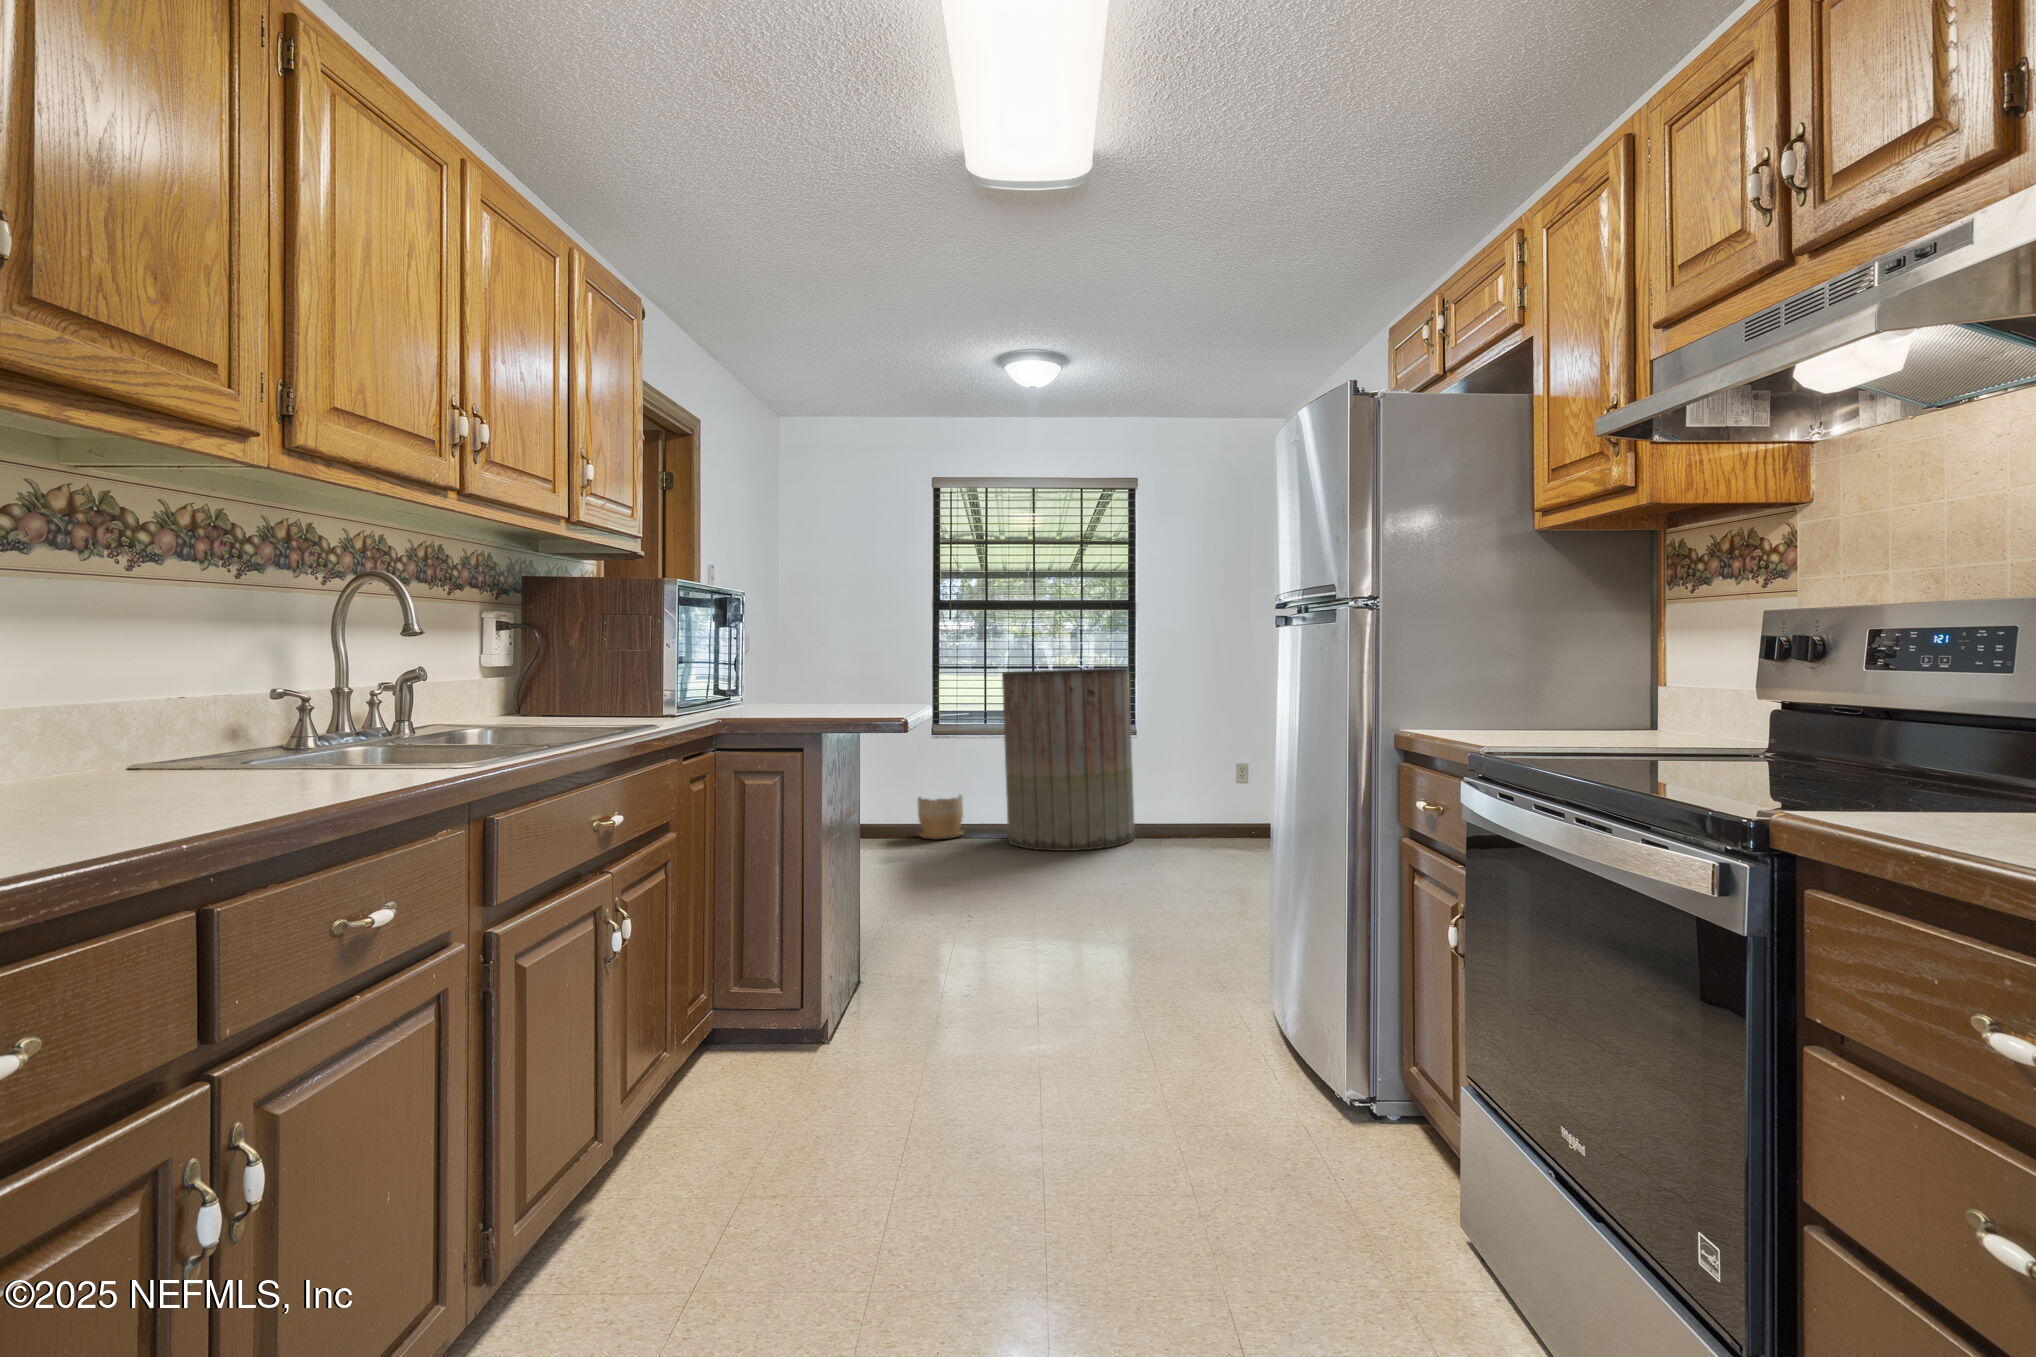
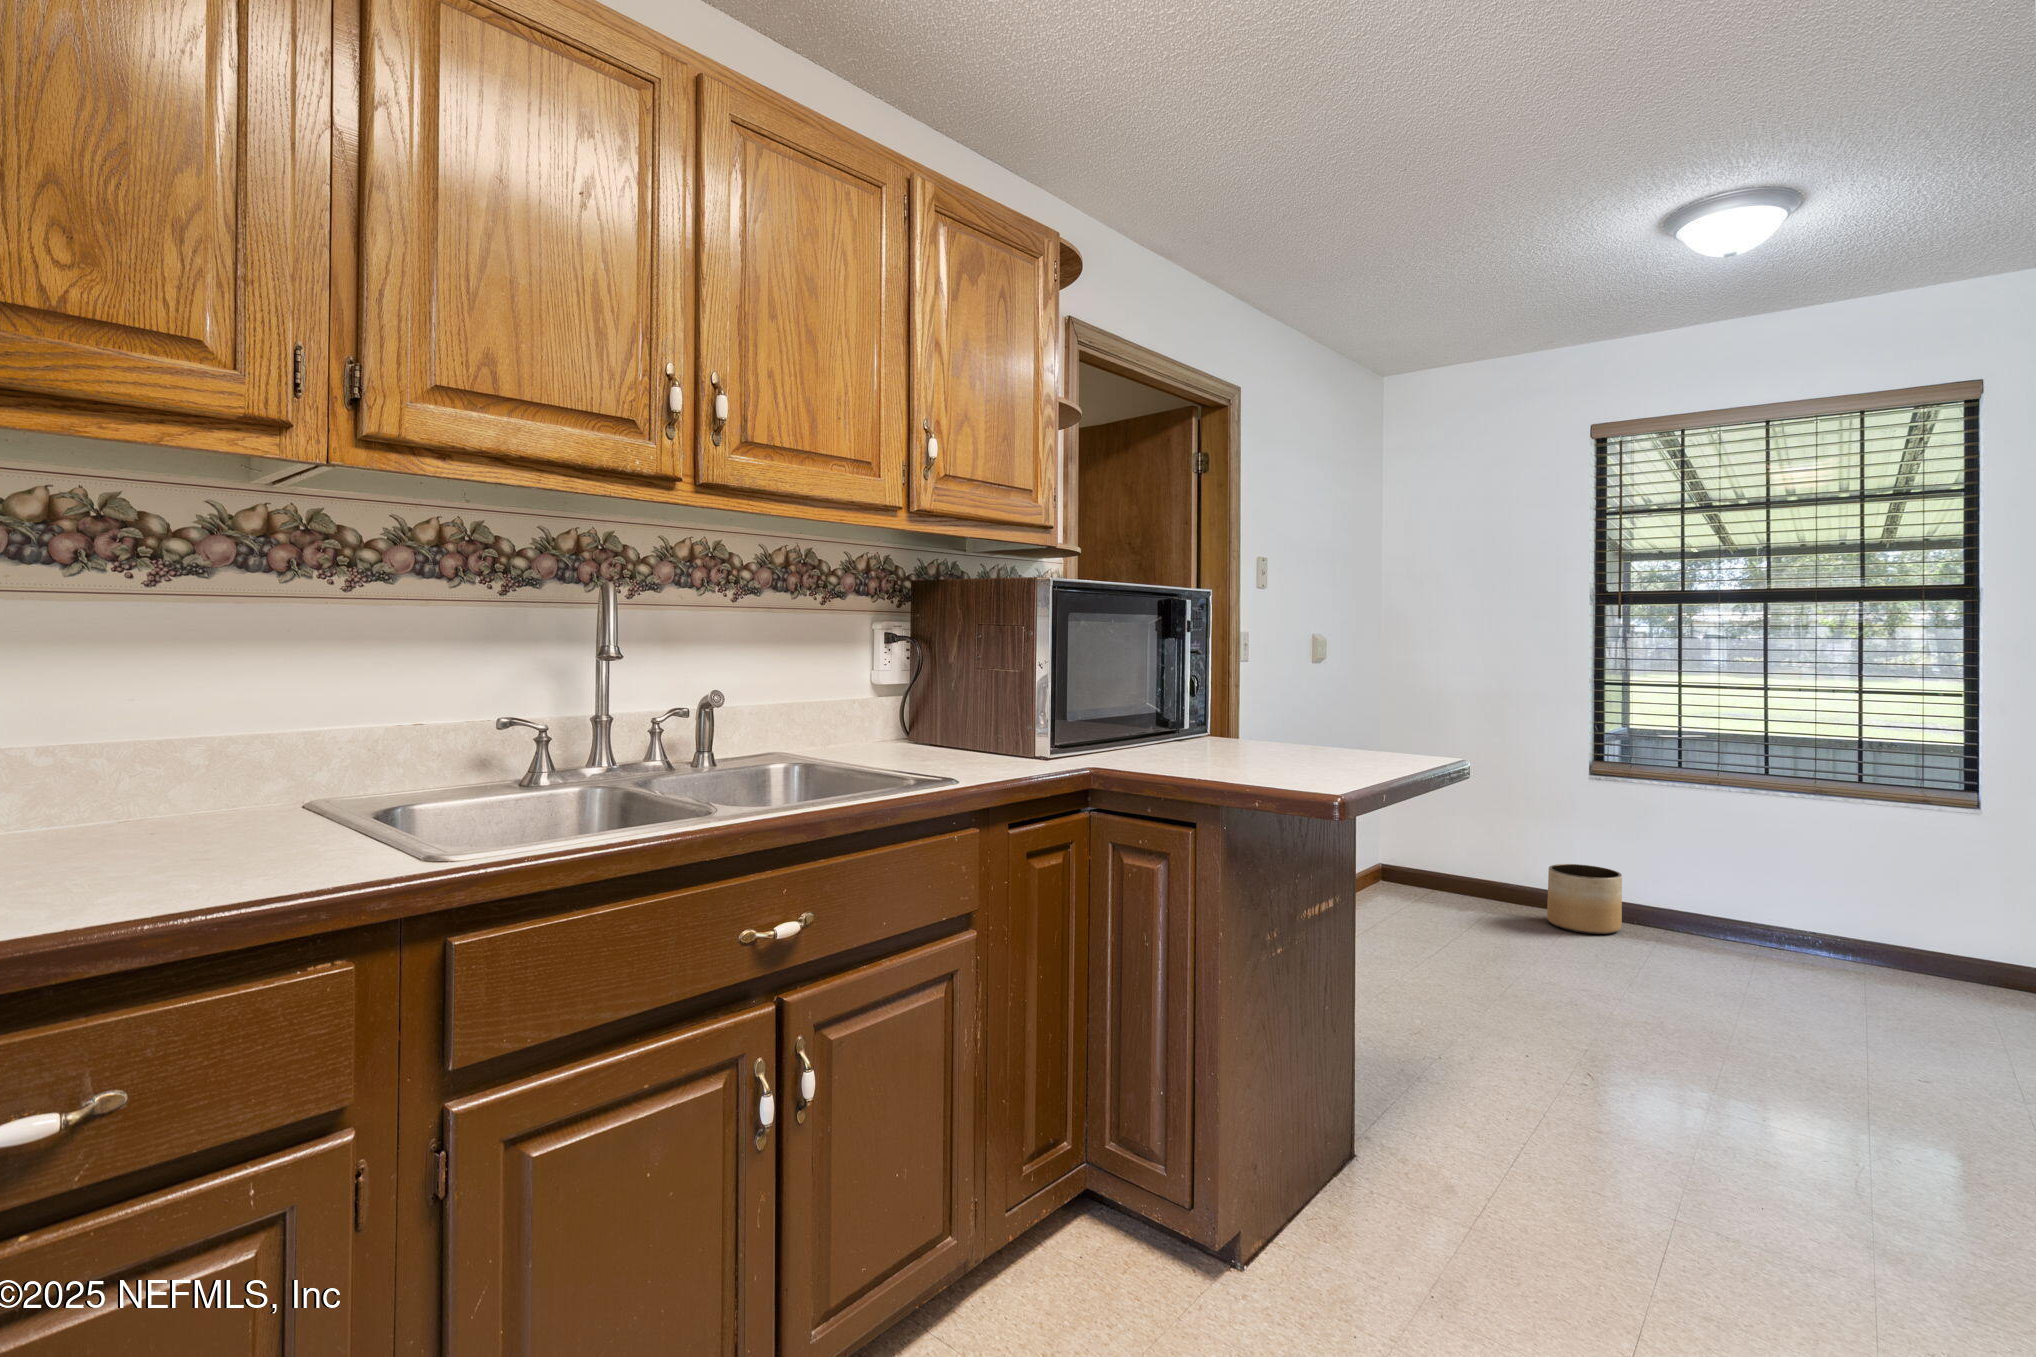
trash can: present [1002,667,1135,851] -> none [1693,703,1968,1020]

